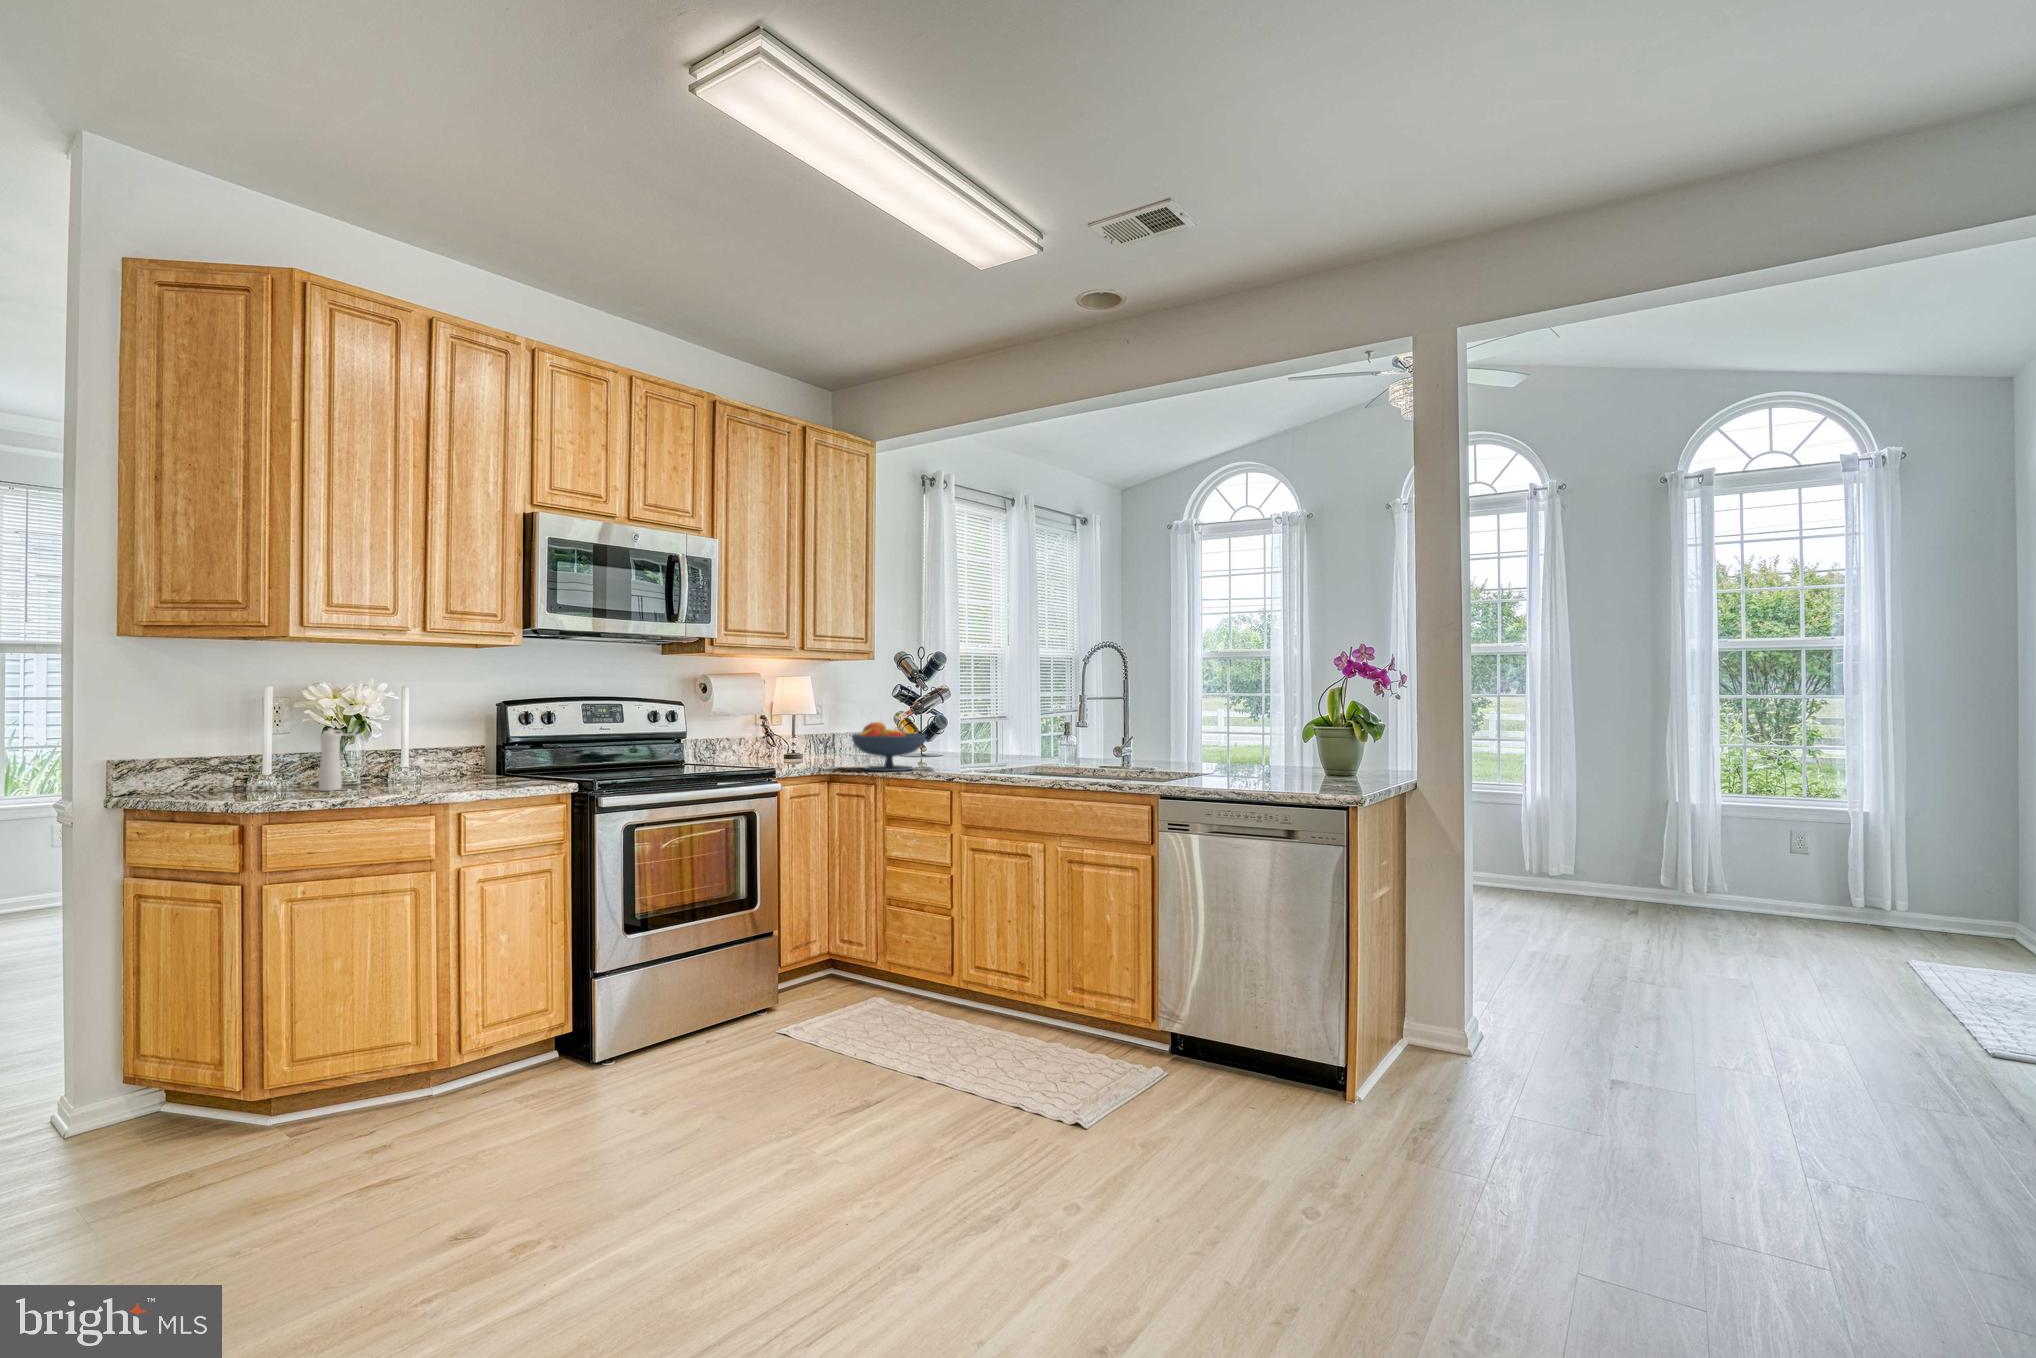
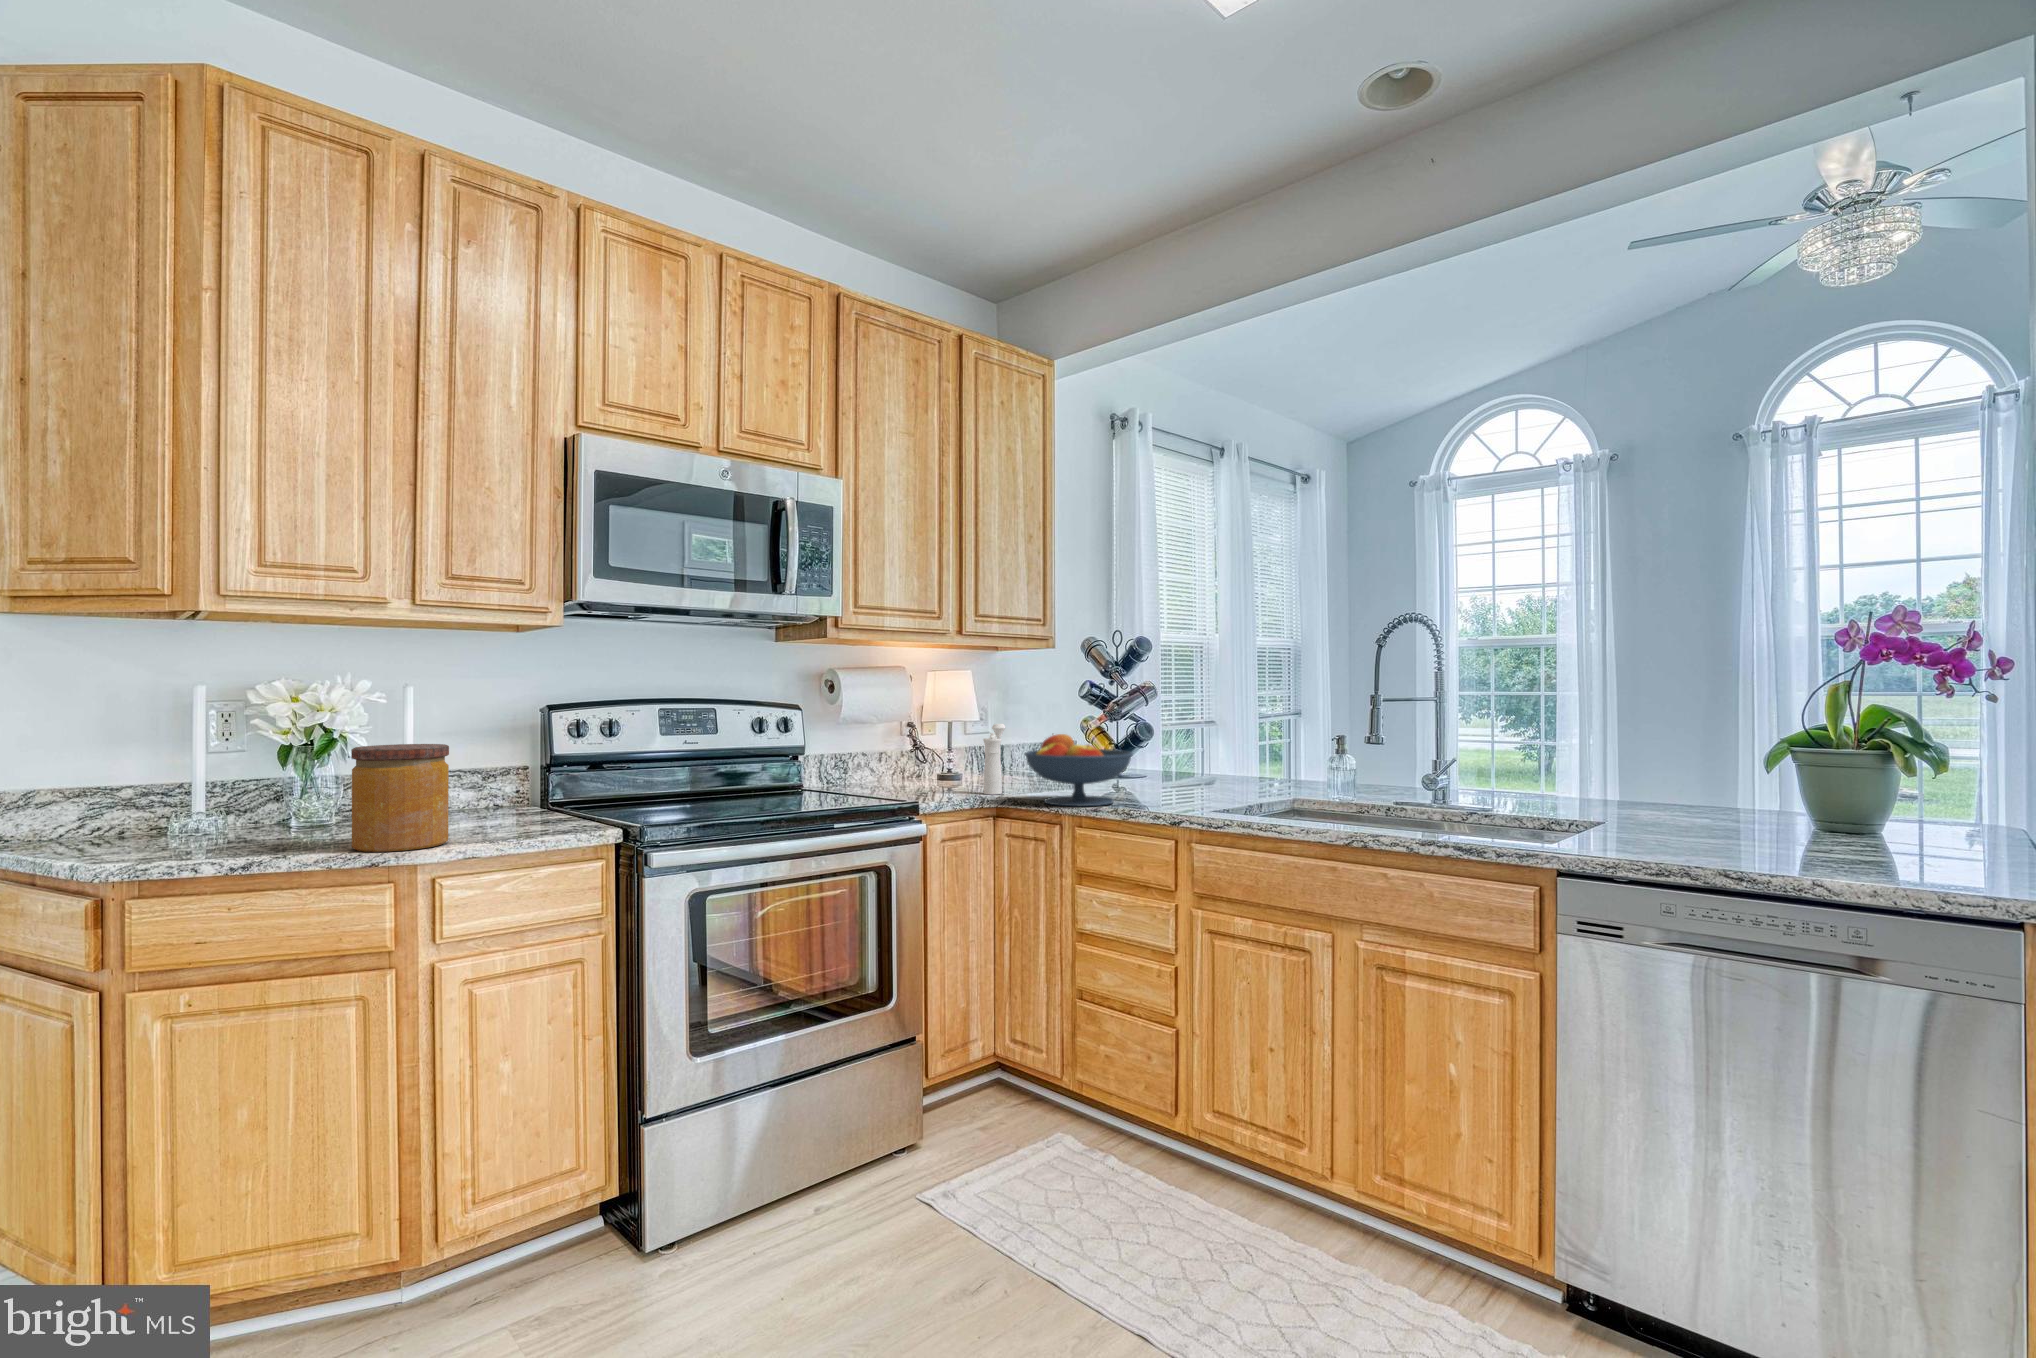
pepper mill: present [319,726,359,791] -> present [983,724,1006,795]
jar: none [406,726,468,794] -> present [351,744,449,852]

